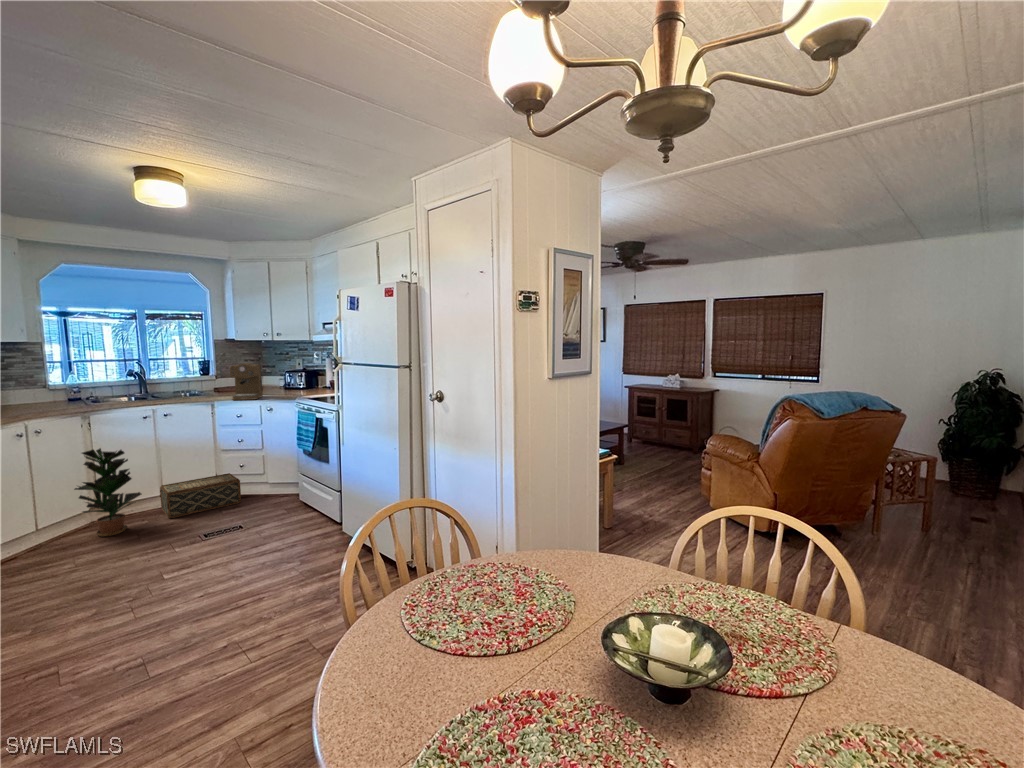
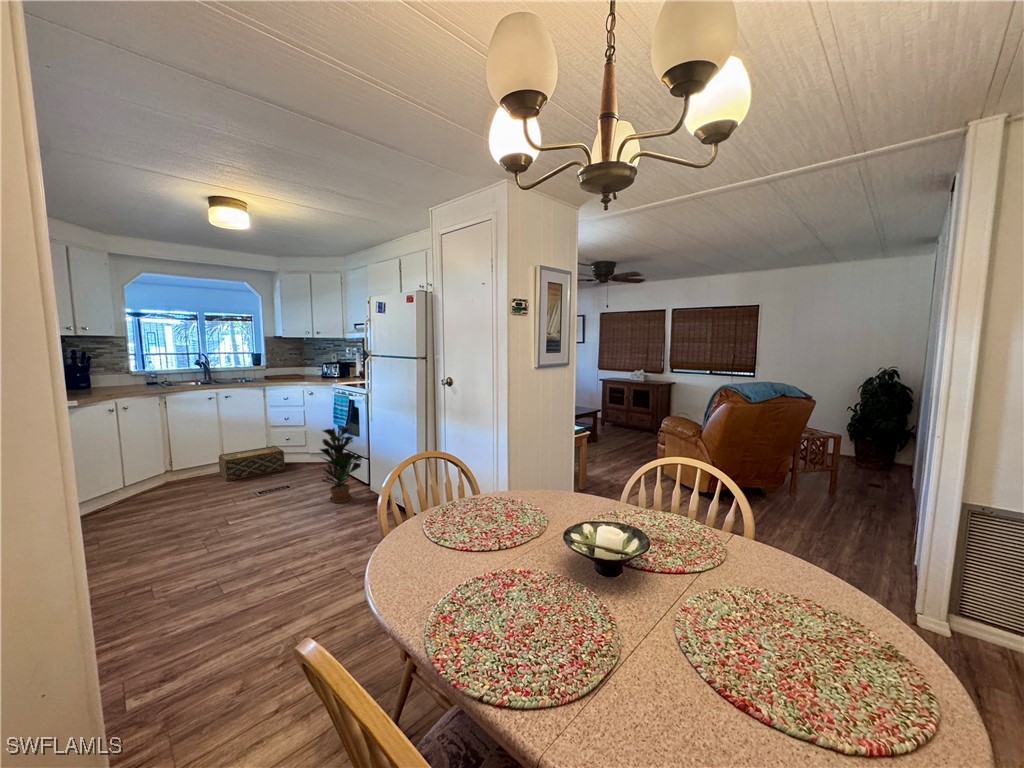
coffee maker: present [230,363,263,400] -> none [276,356,302,386]
potted plant: present [74,448,142,536] -> present [320,428,363,503]

